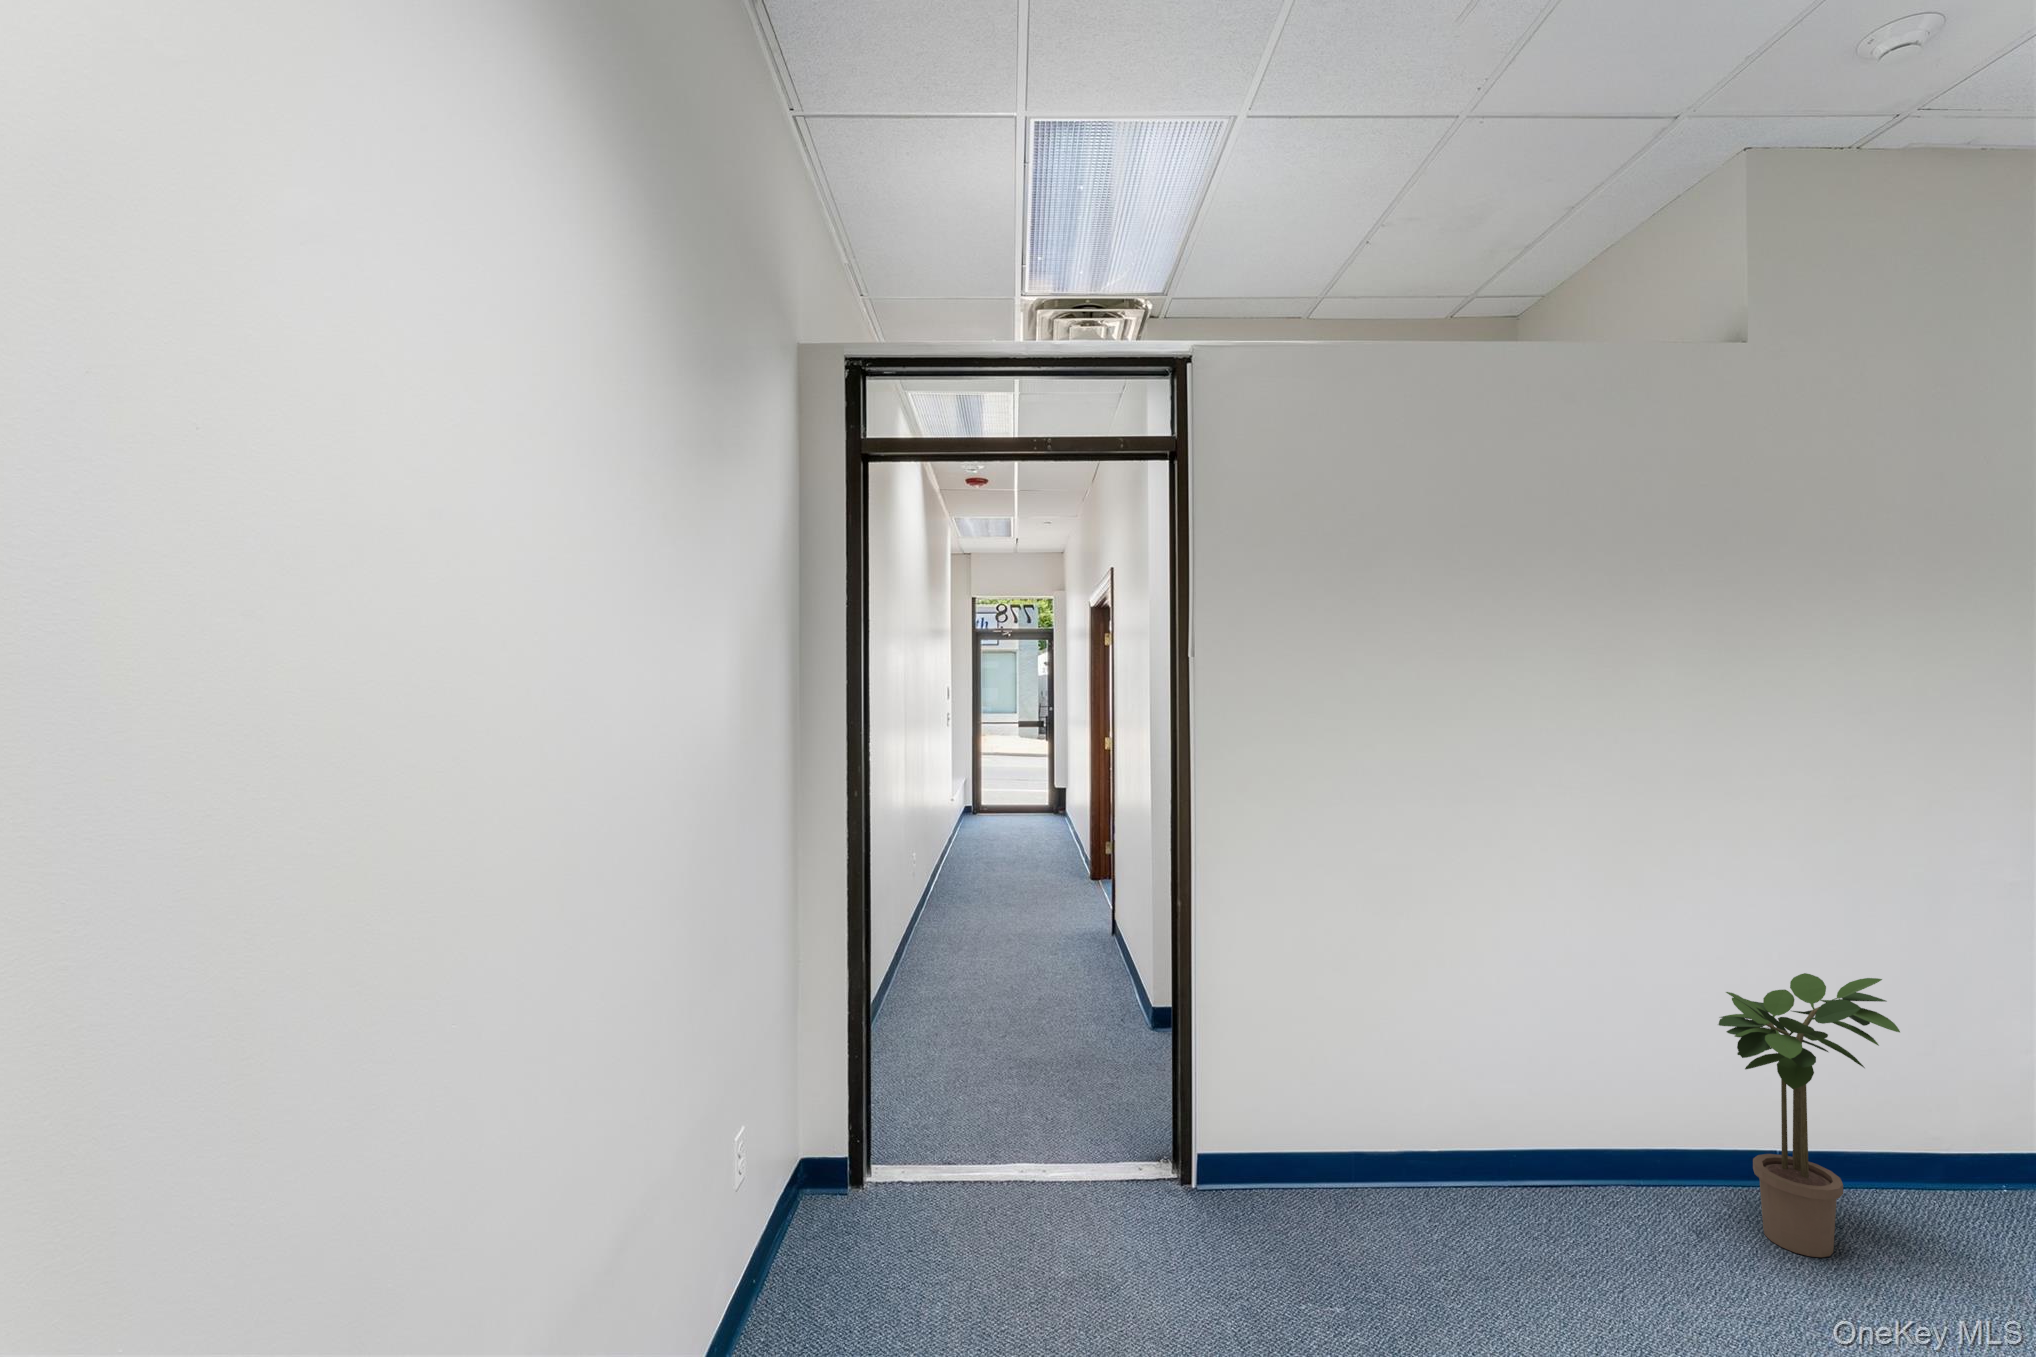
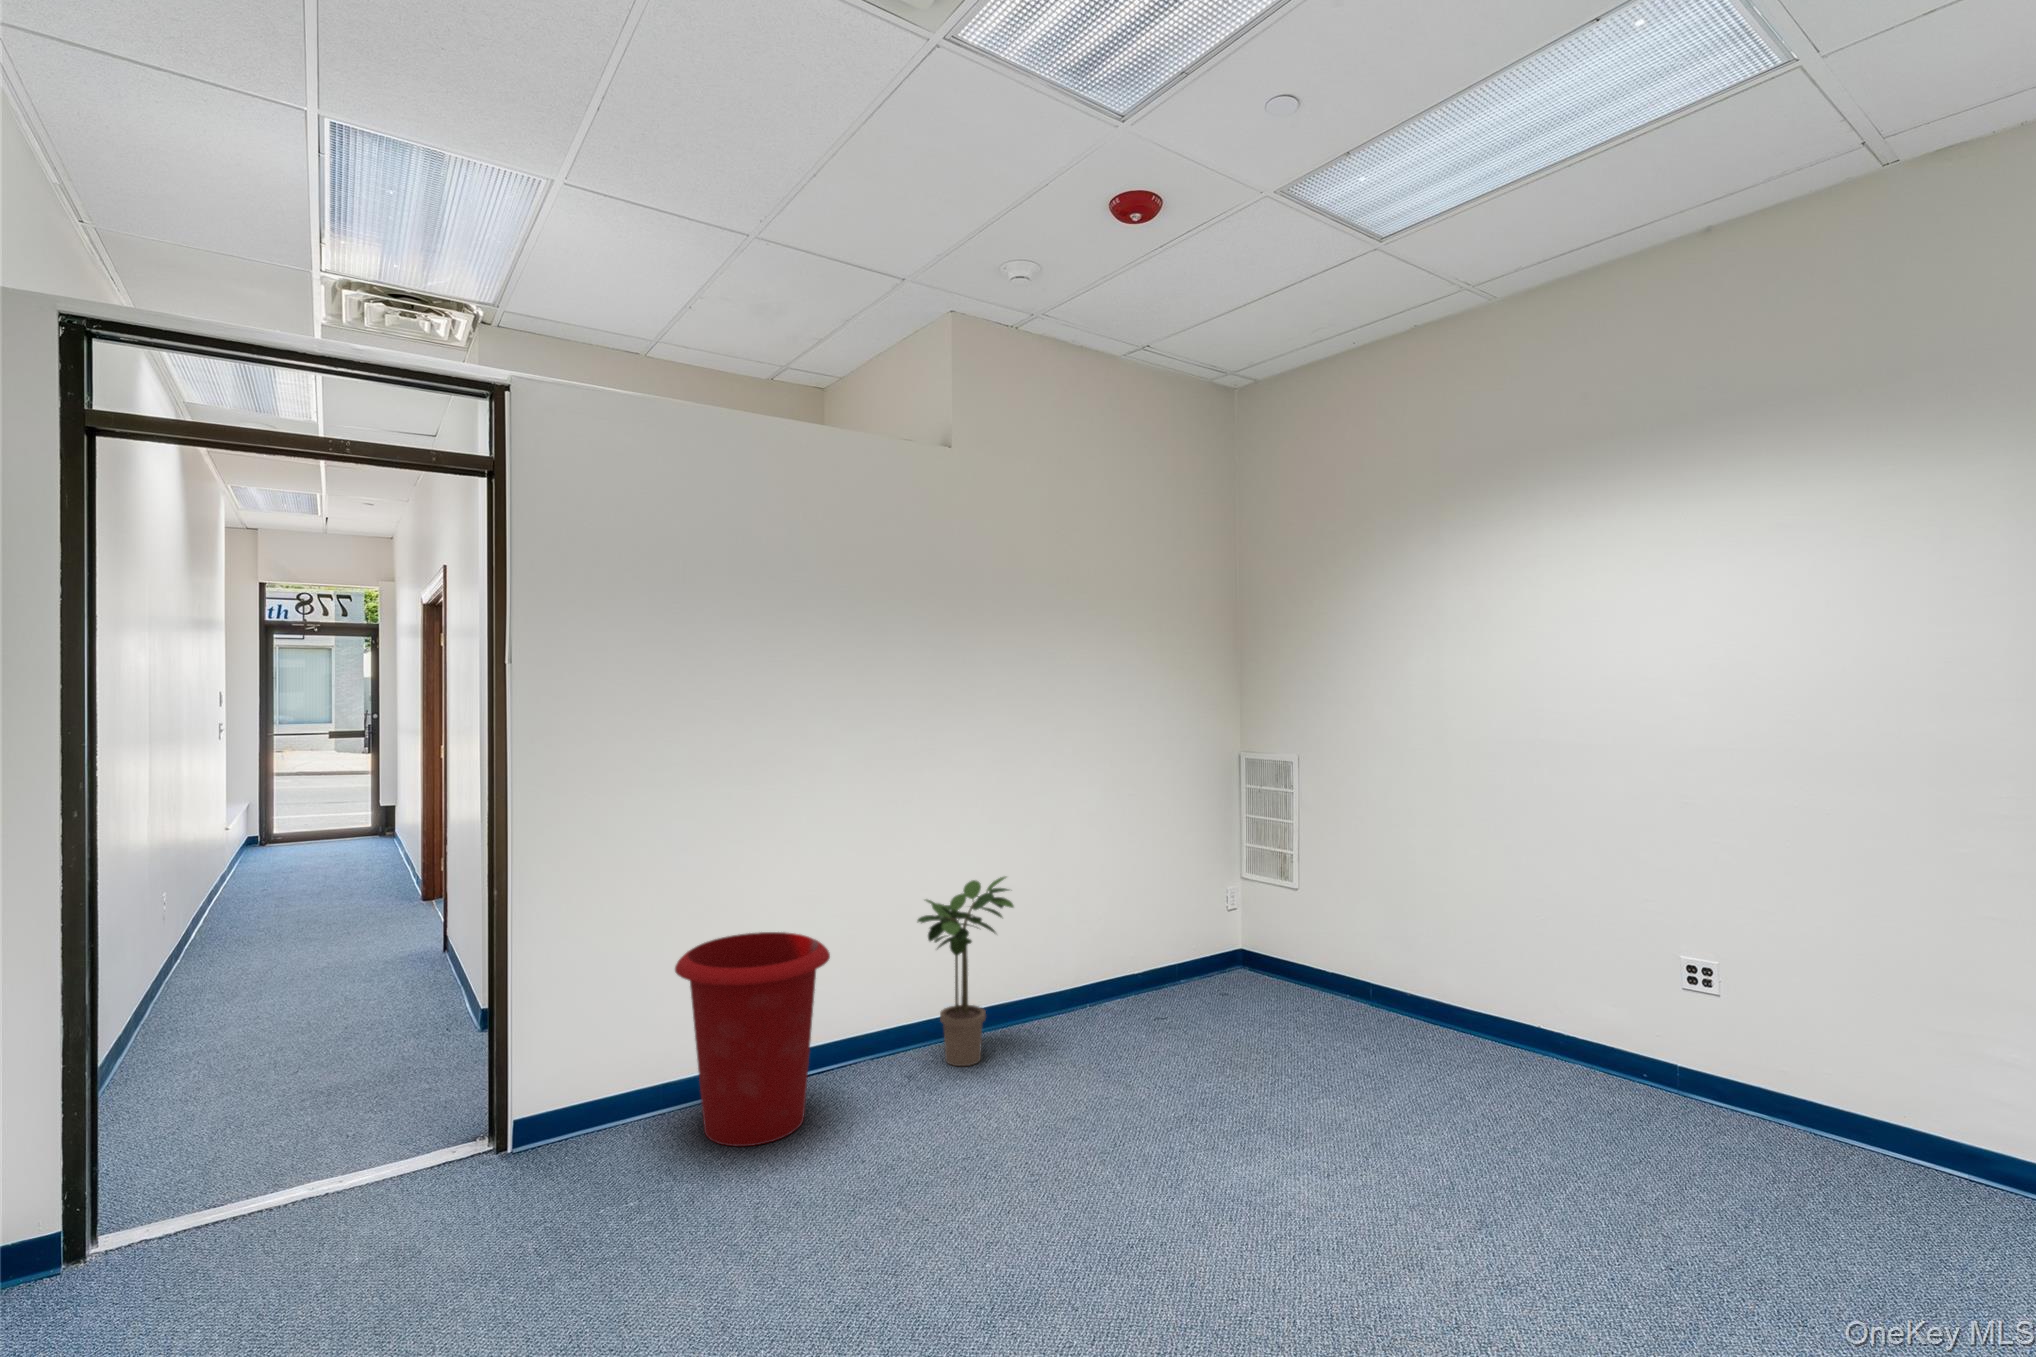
waste bin: none [1375,995,1592,1288] -> present [675,932,830,1146]

